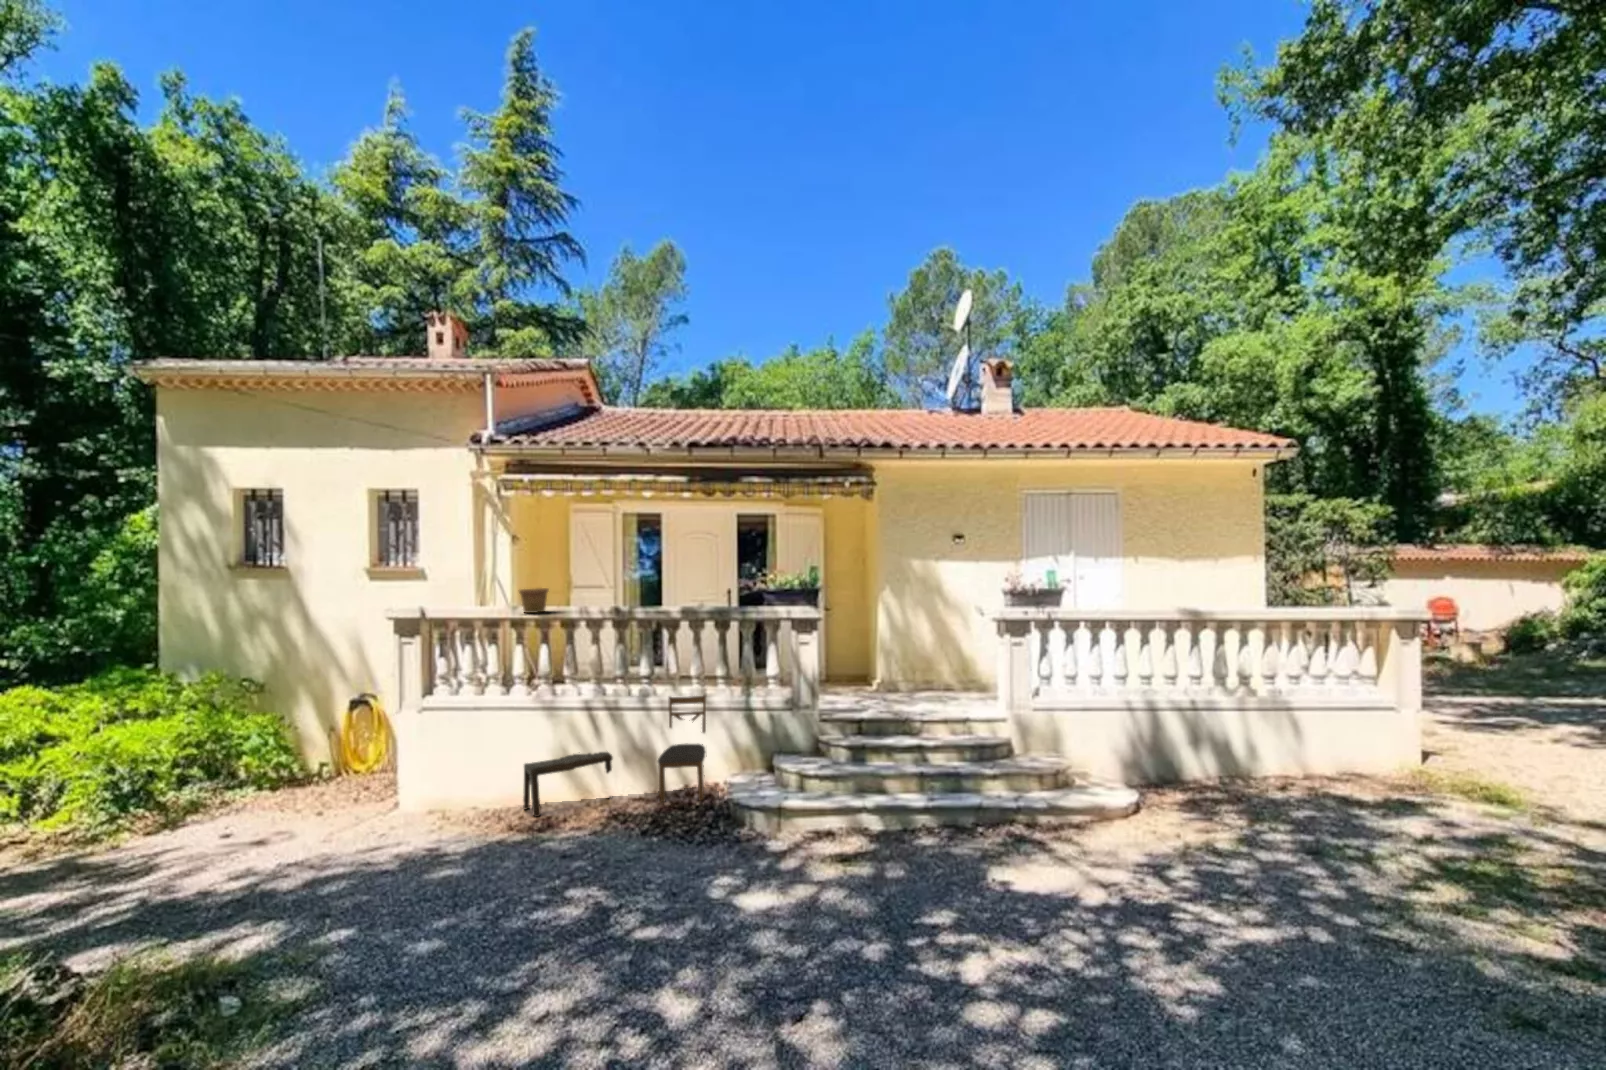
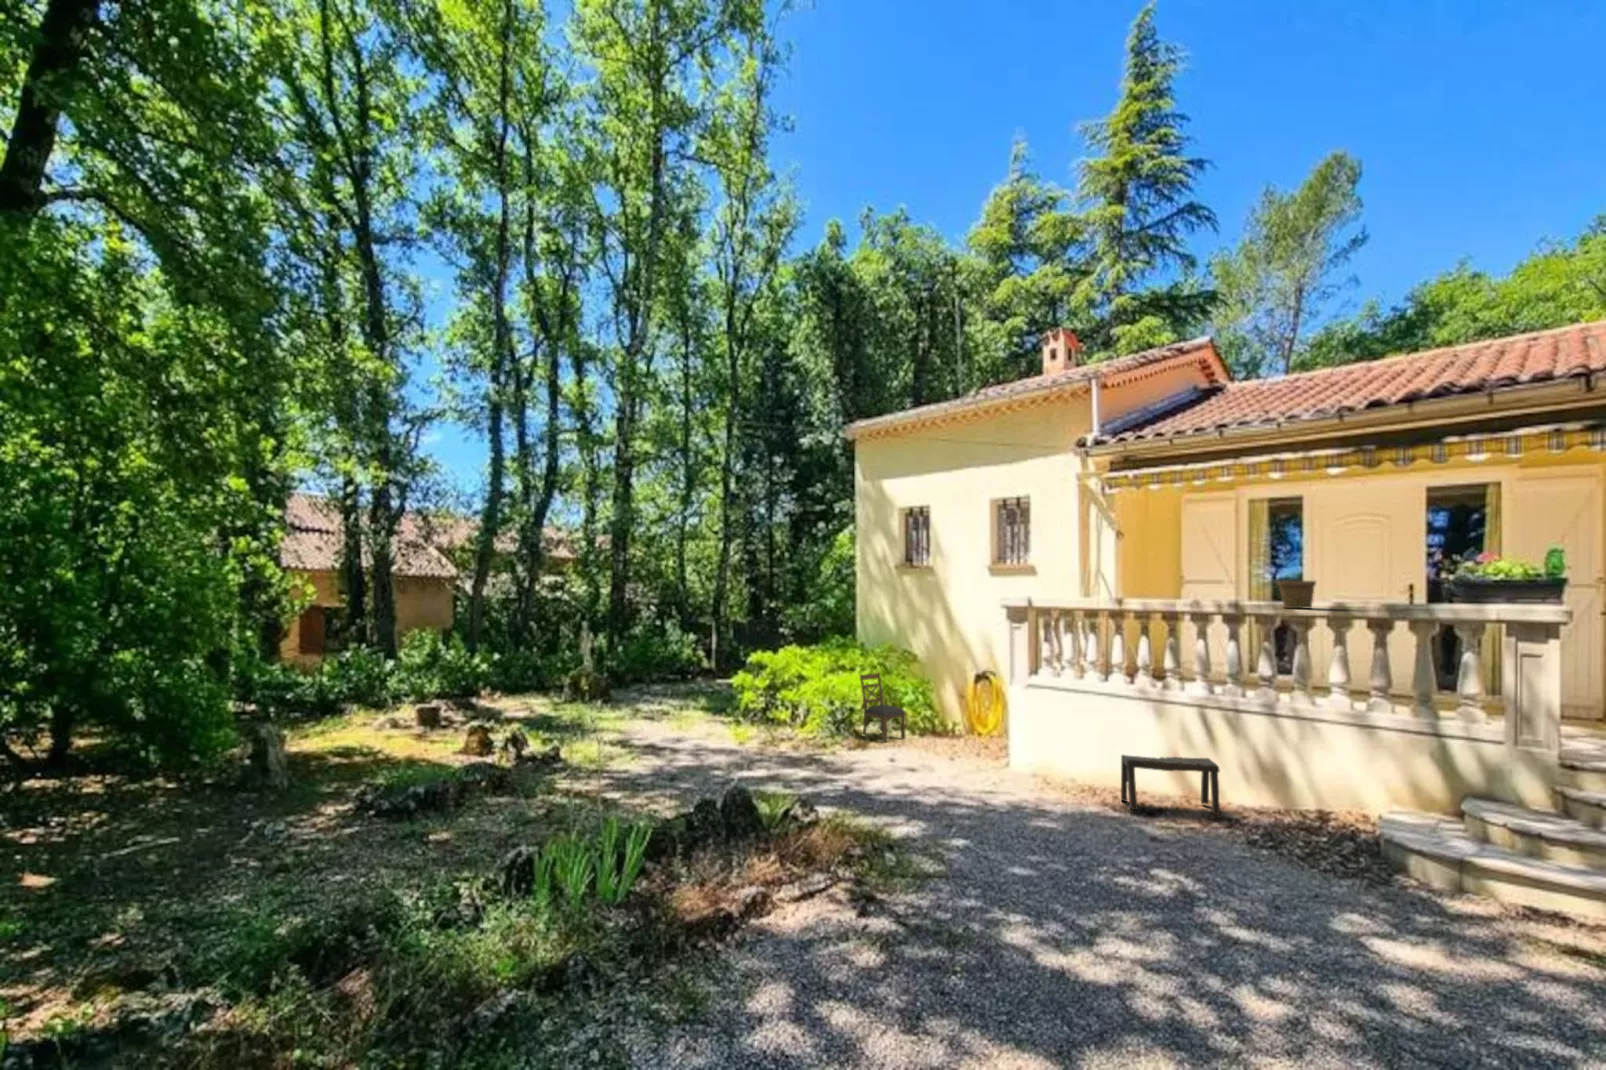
flower pot: present [519,588,549,613] -> present [1277,581,1316,608]
chair: present [658,695,706,802] -> present [860,673,906,743]

